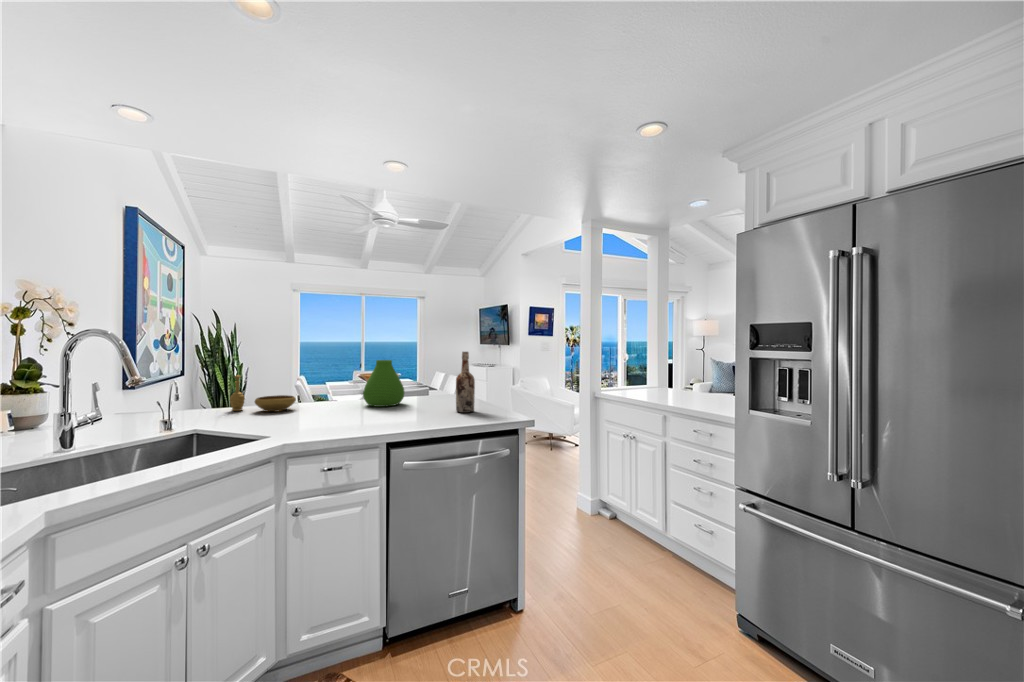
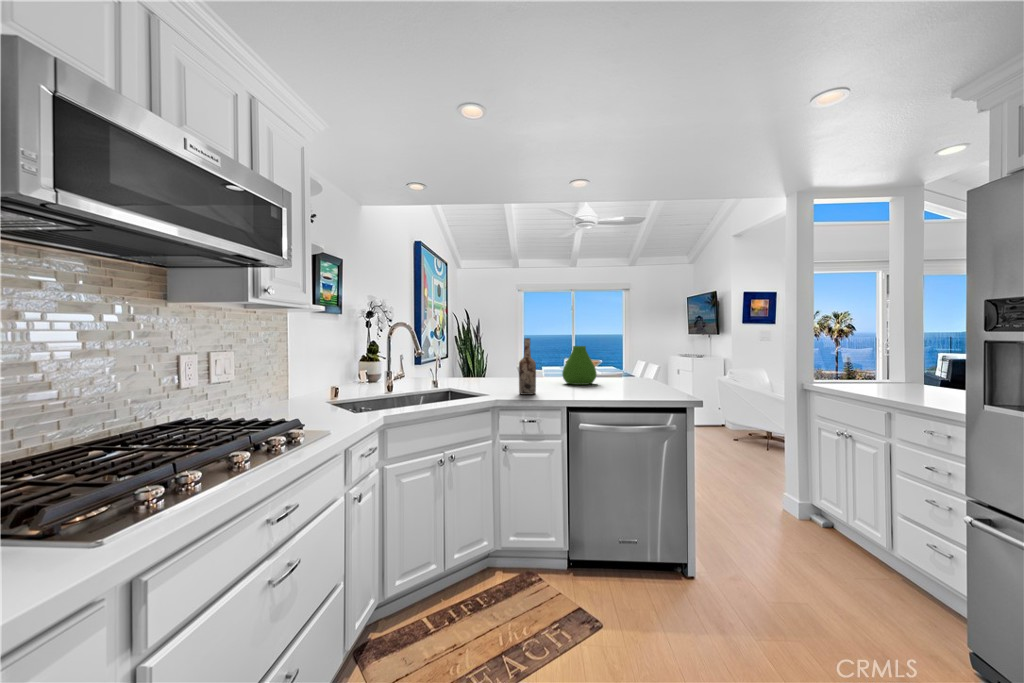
wine bottle: present [456,352,475,413] -> present [519,338,536,395]
decorative bowl: present [230,375,296,412] -> none [471,356,513,384]

